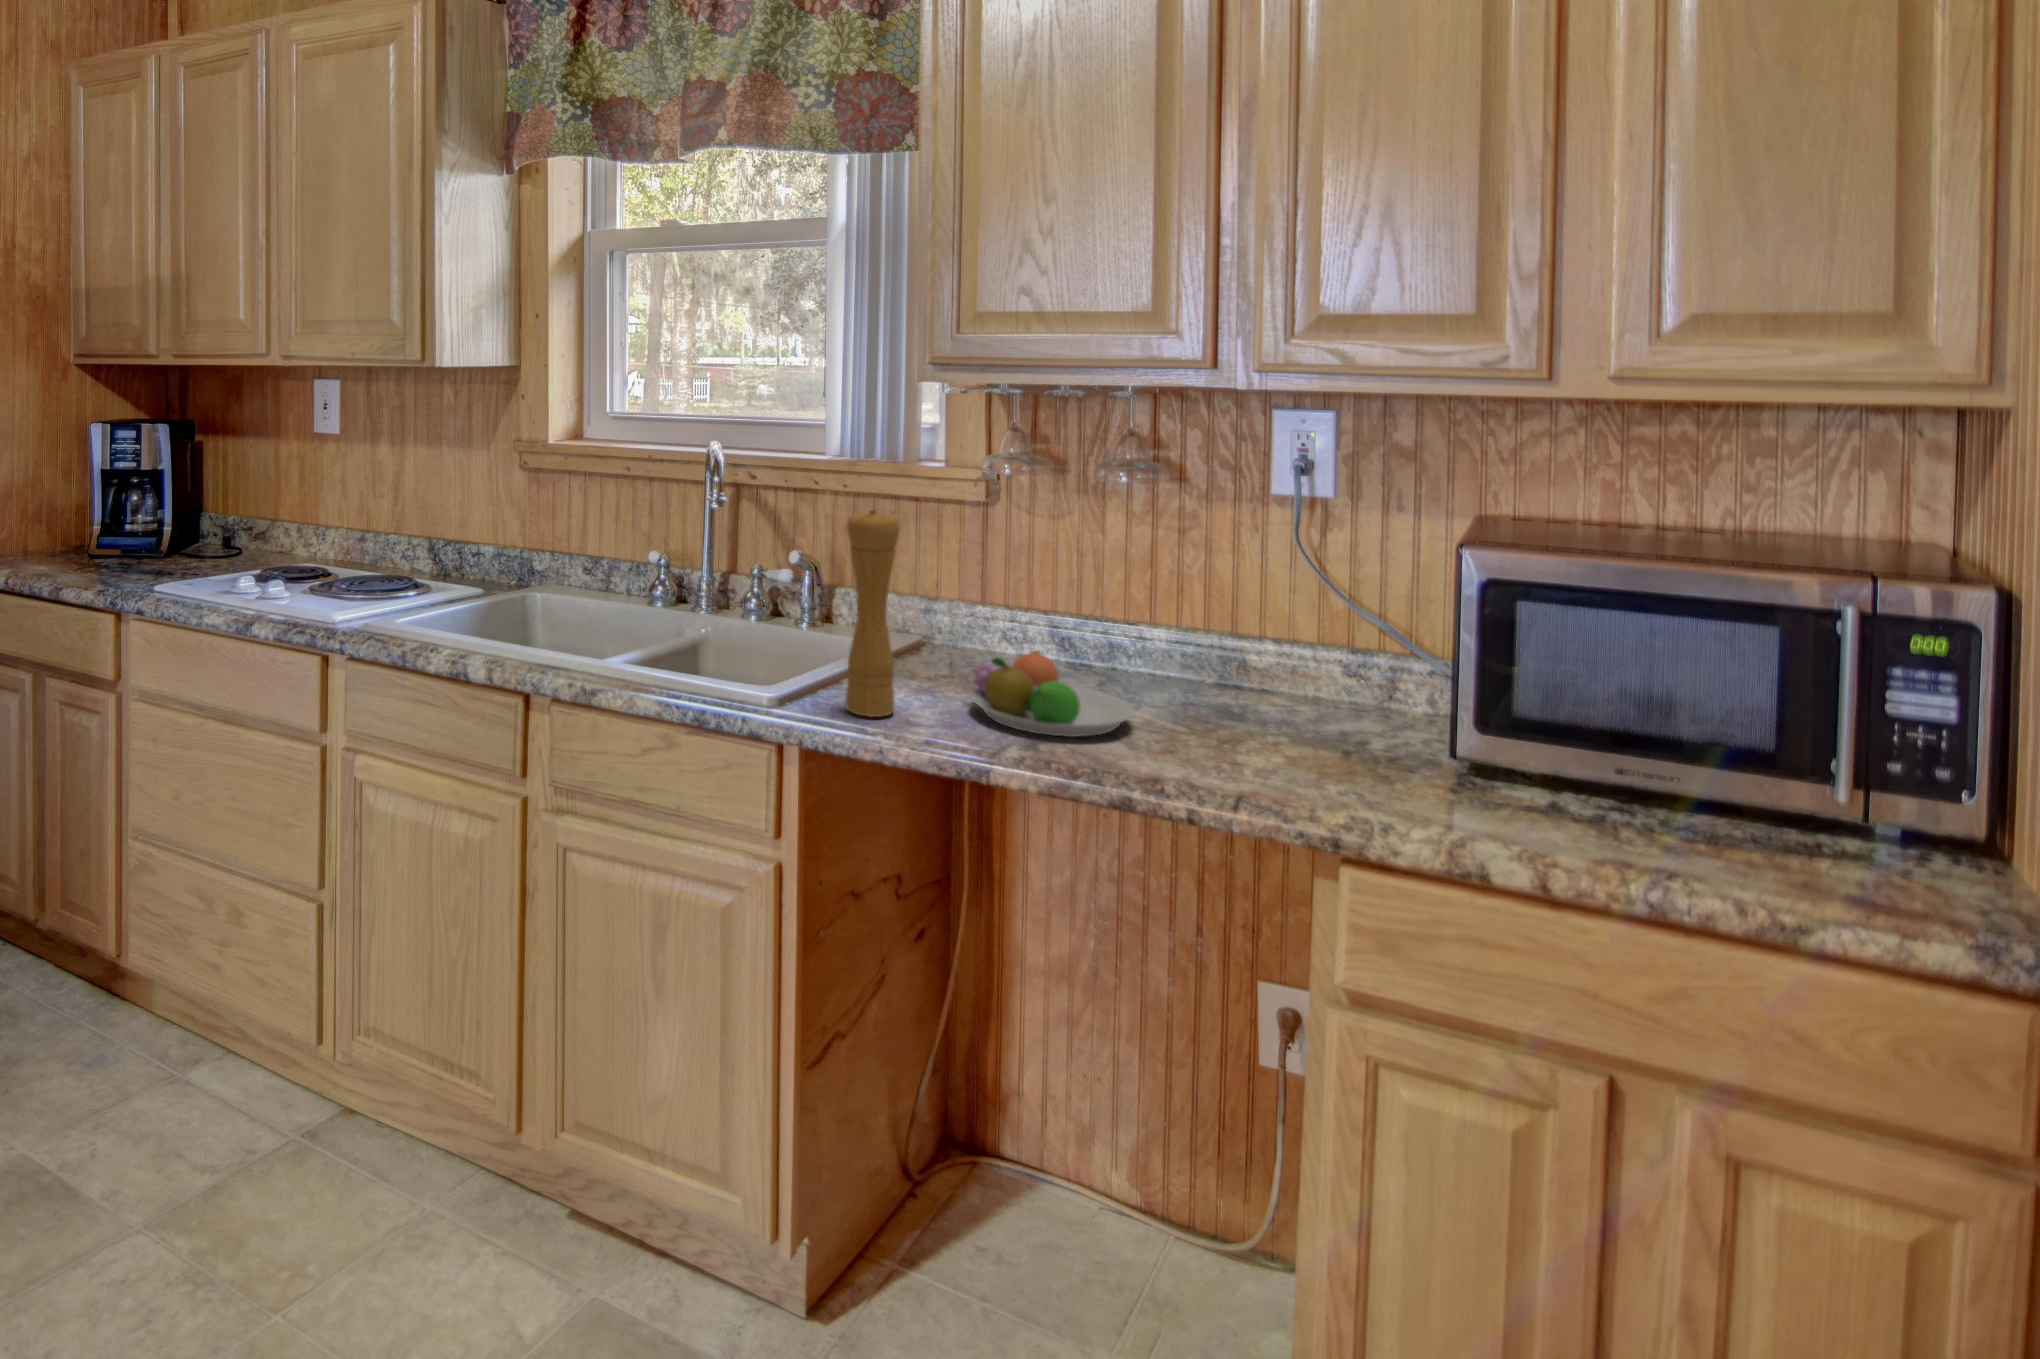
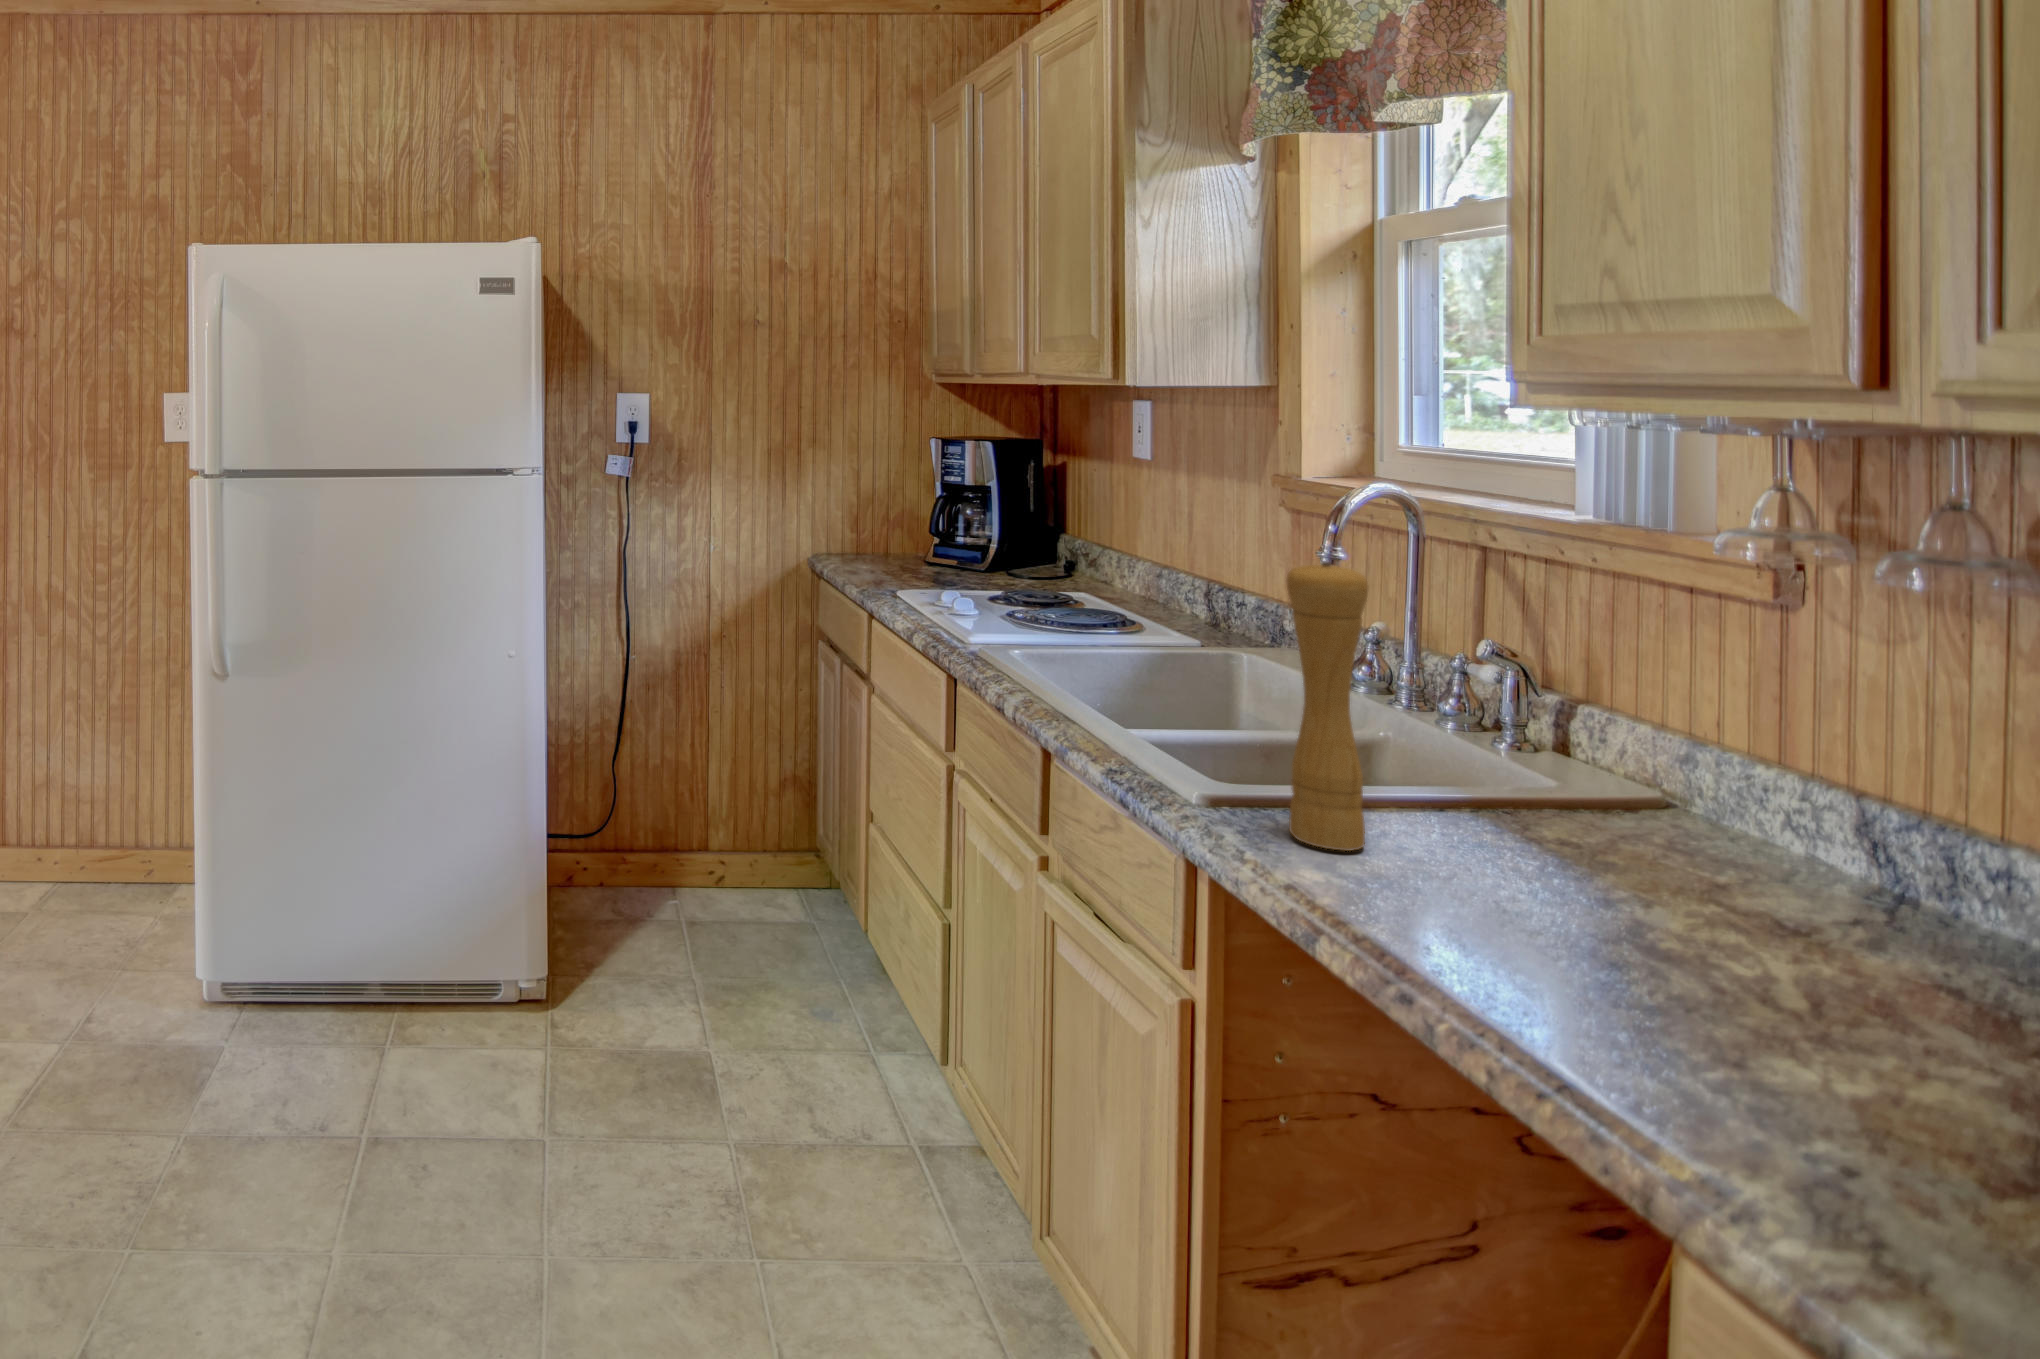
fruit bowl: present [971,651,1134,737] -> none [1472,814,1818,997]

